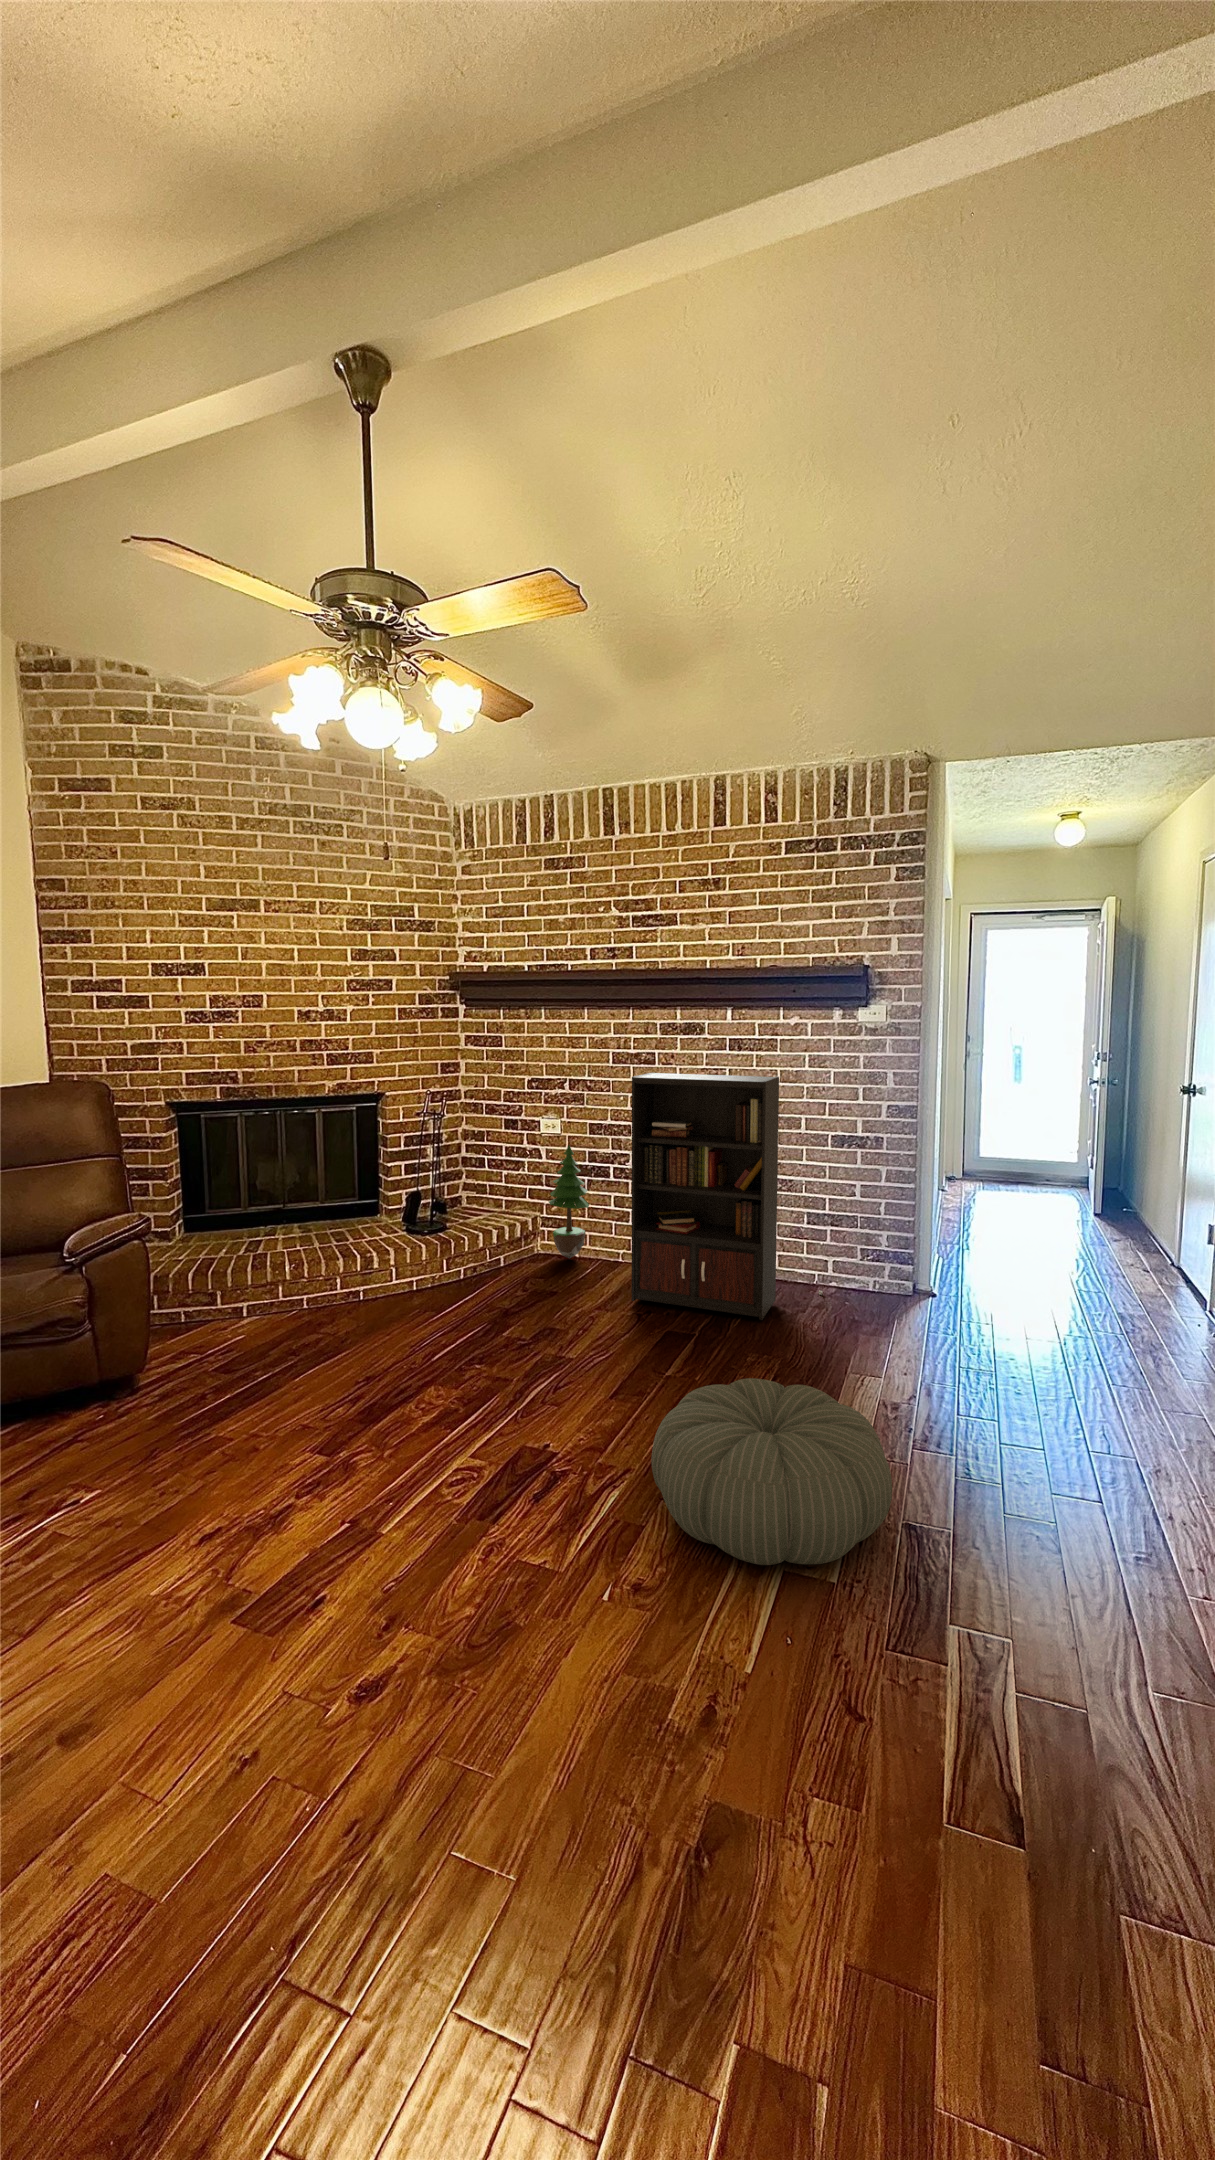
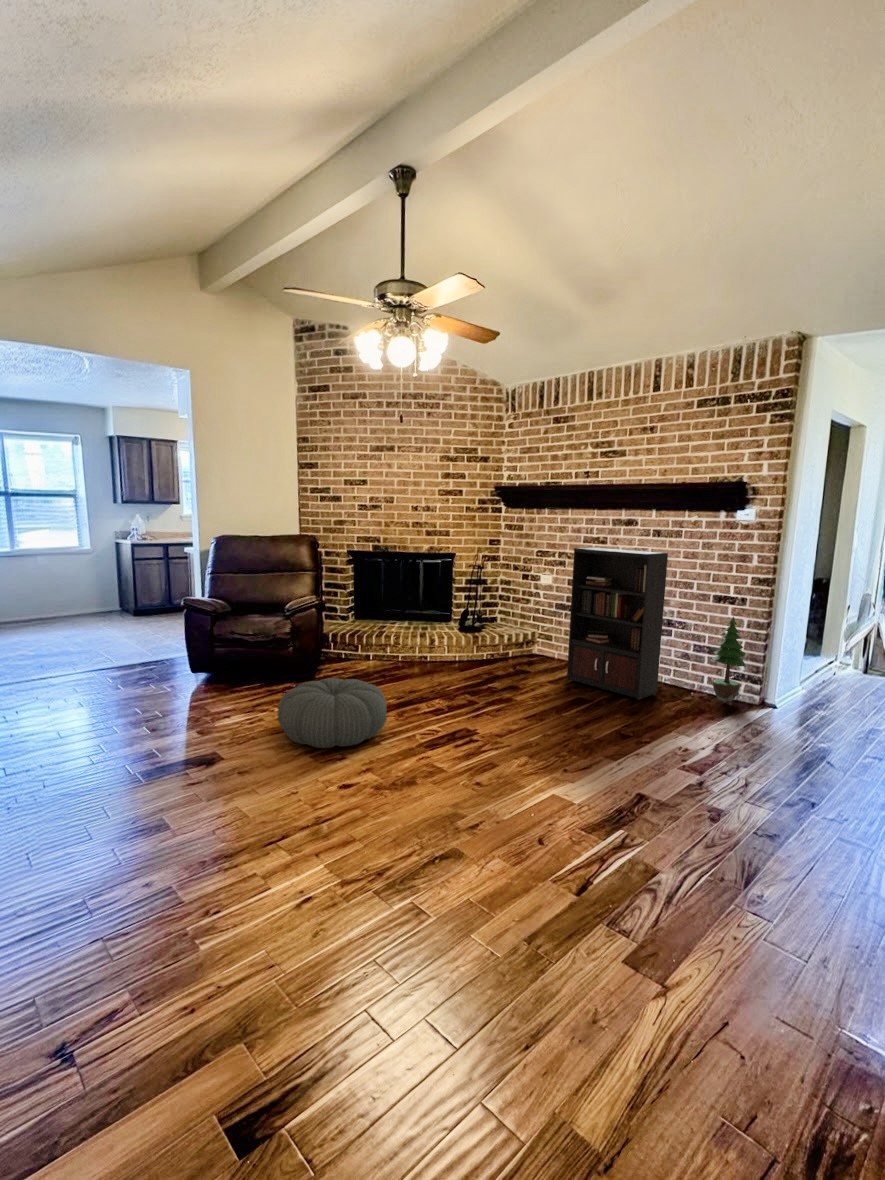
potted tree: present [549,1145,589,1258] -> present [712,617,746,703]
pouf: present [651,1378,892,1565] -> present [277,678,386,748]

